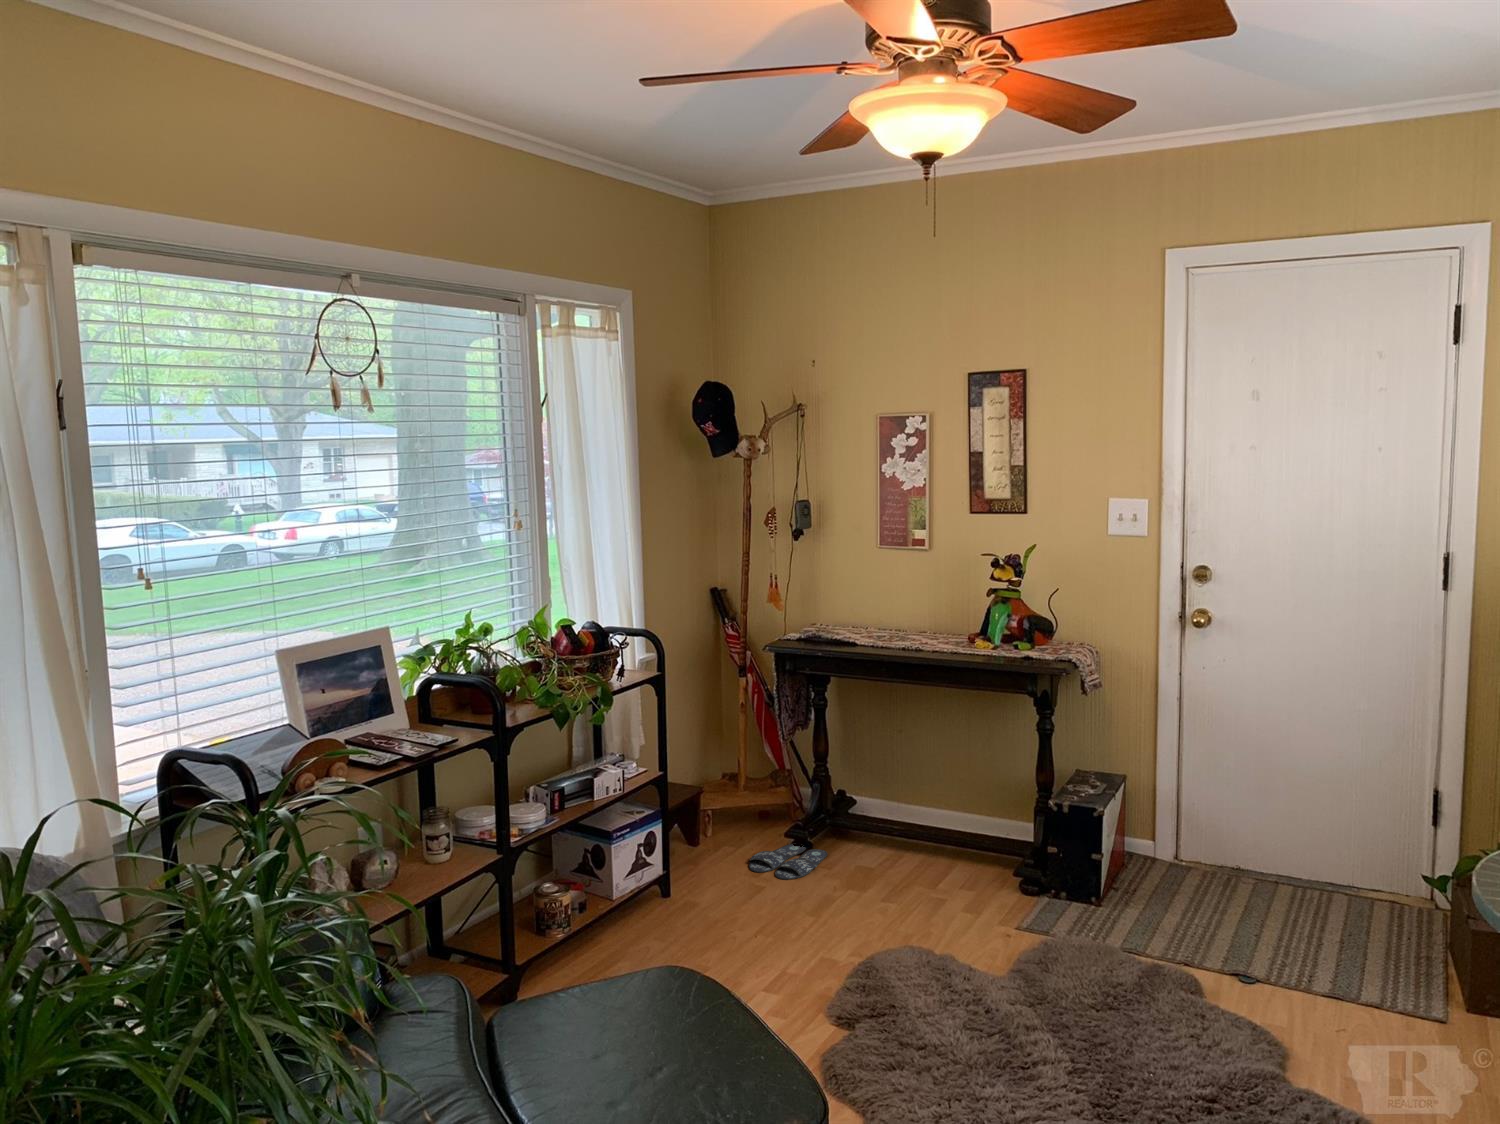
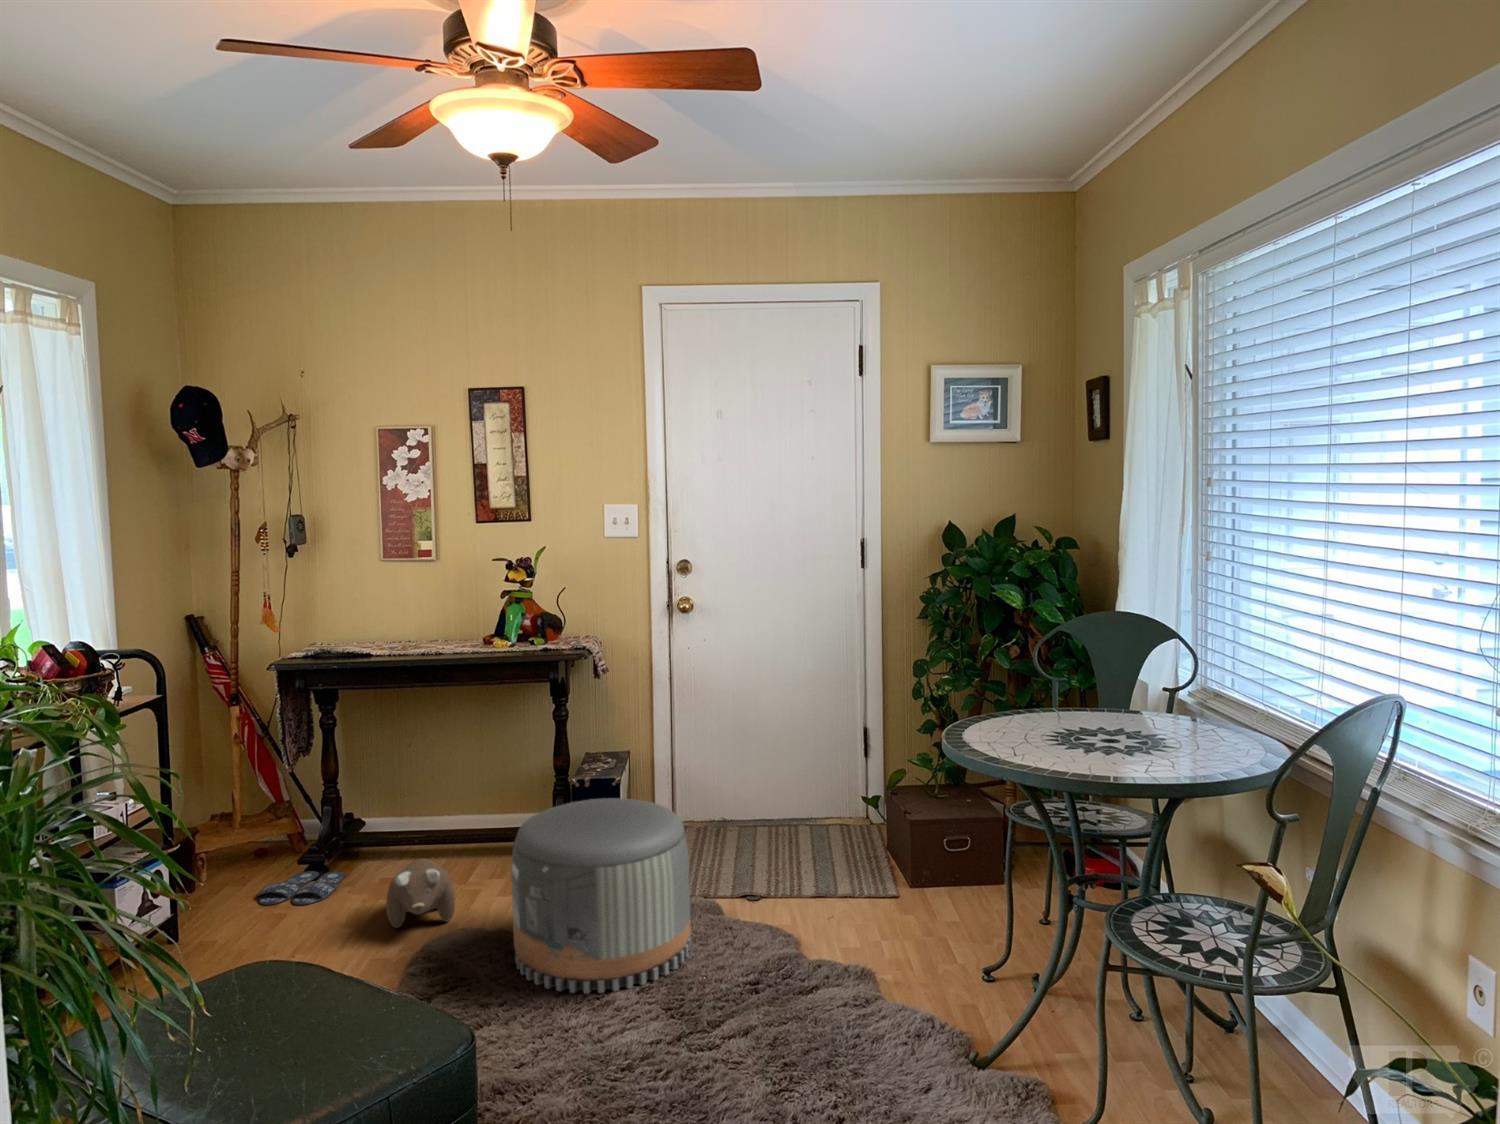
pouf: none [951,840,1152,1066] -> present [511,798,691,993]
plush toy: none [845,862,910,931] -> present [386,859,455,928]

